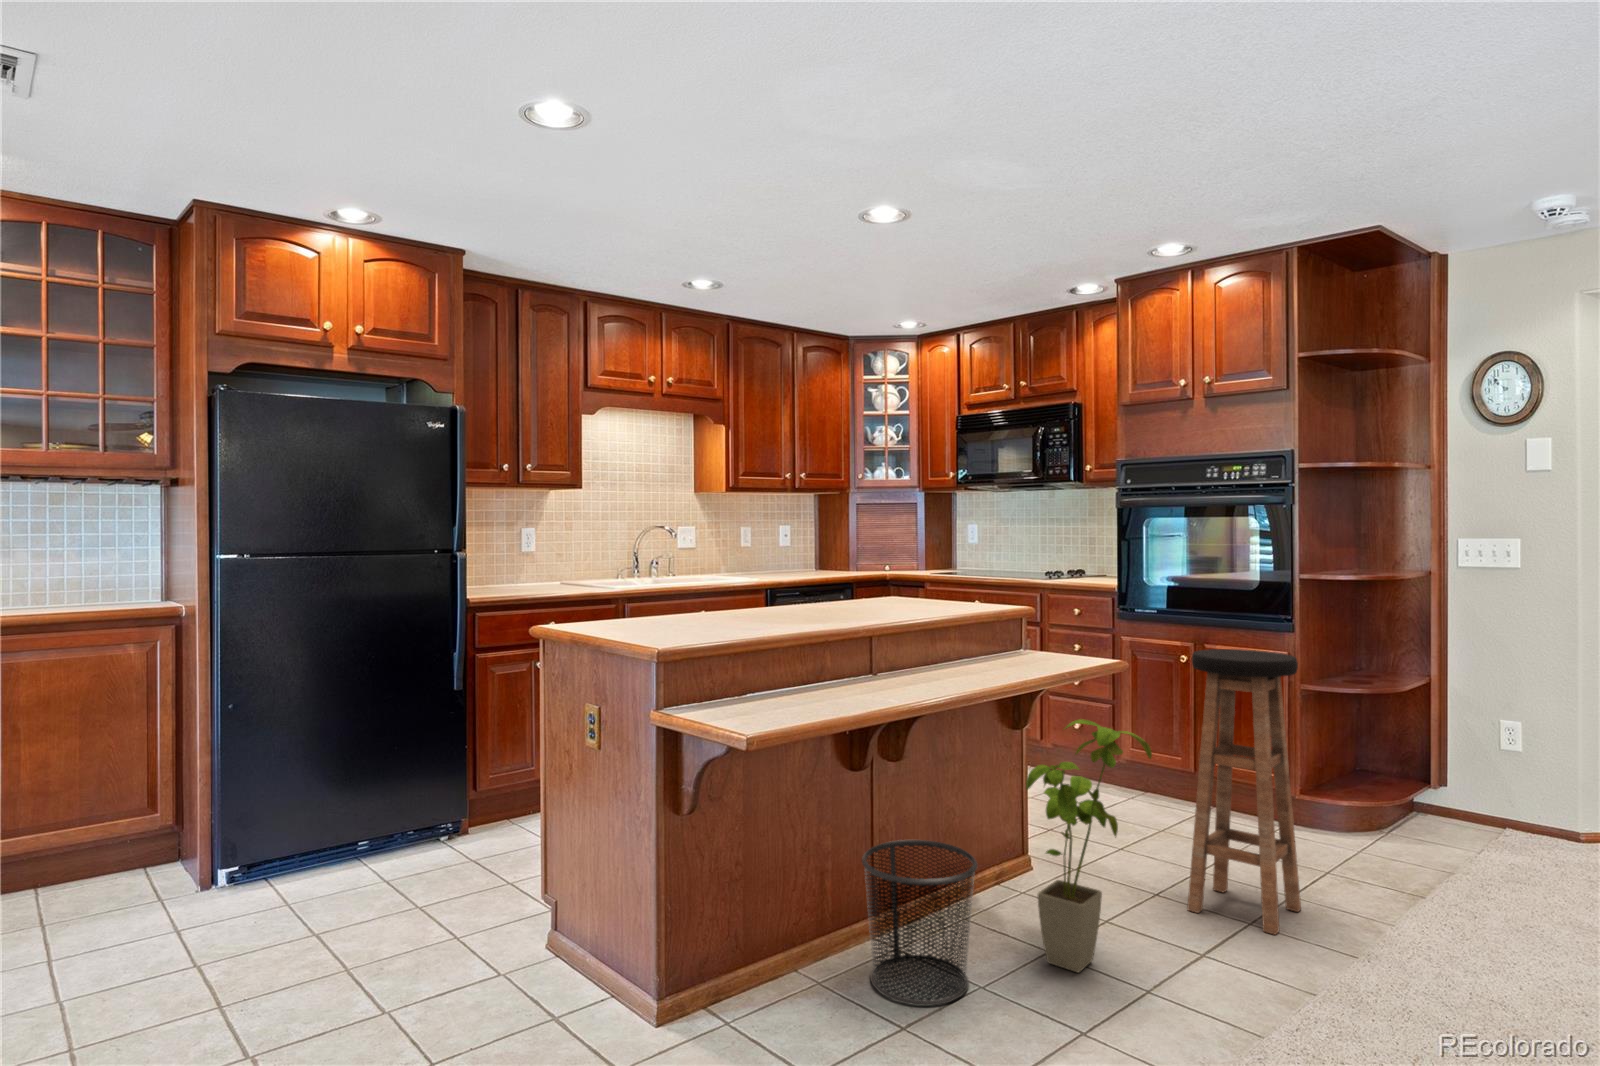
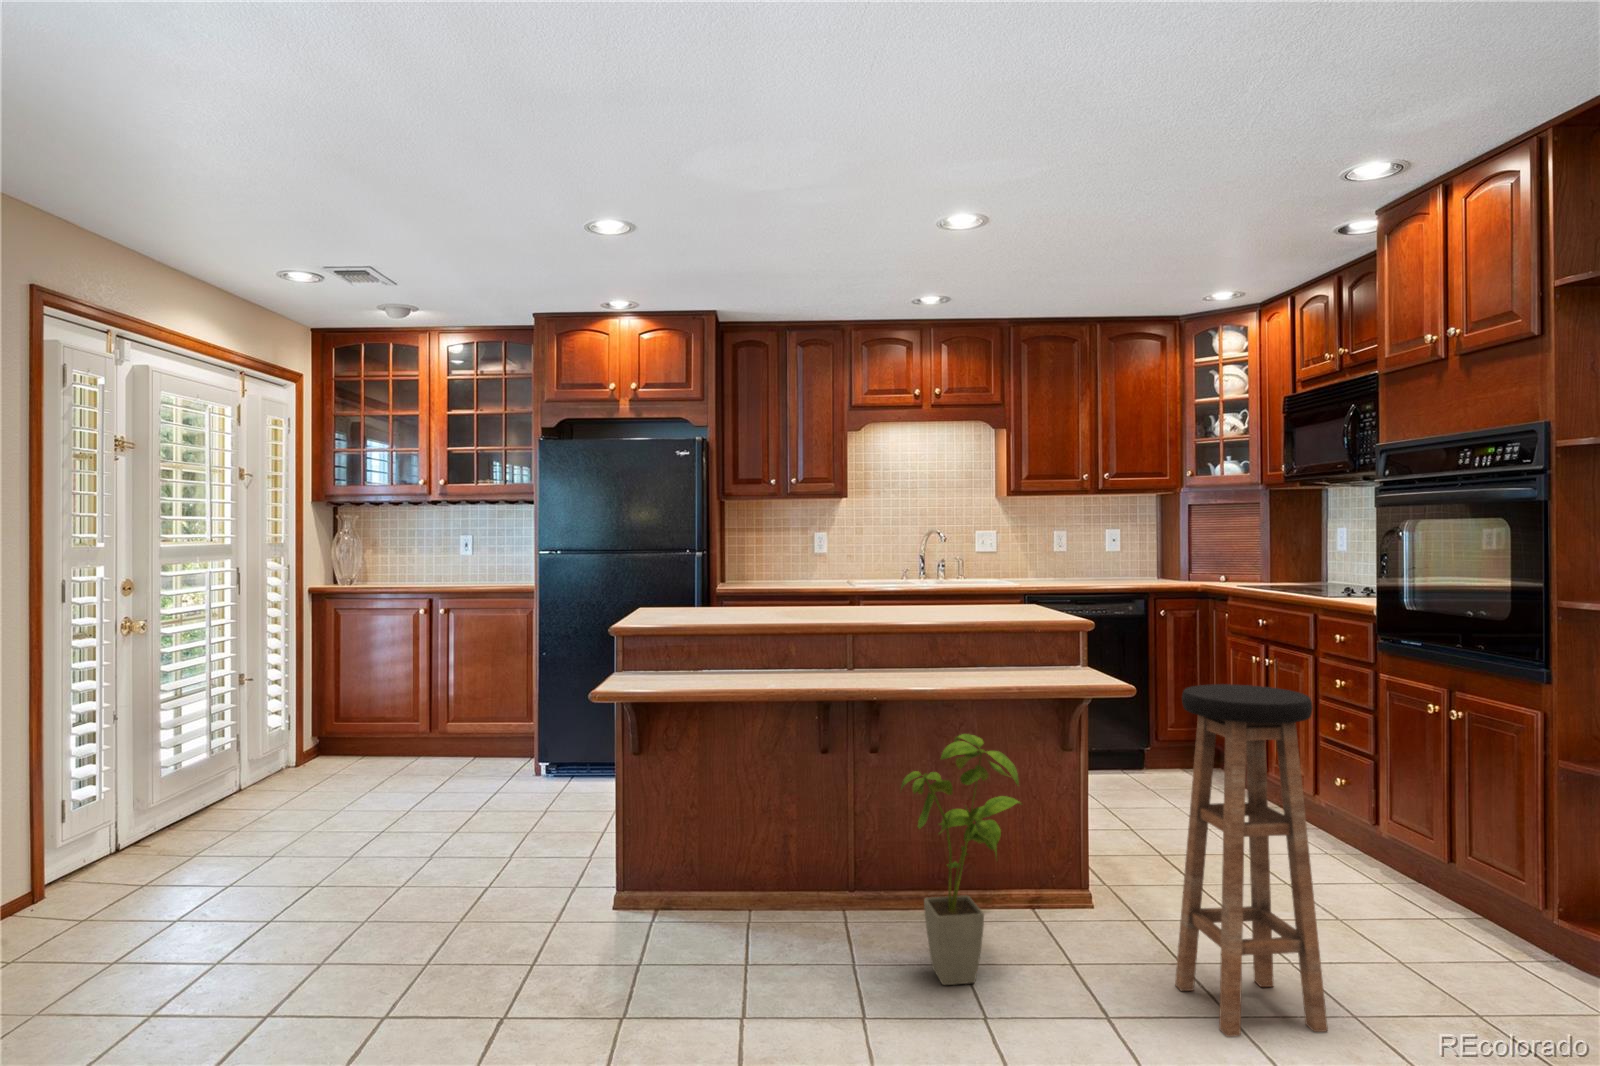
waste bin: present [861,840,977,1006] -> none [758,819,861,963]

